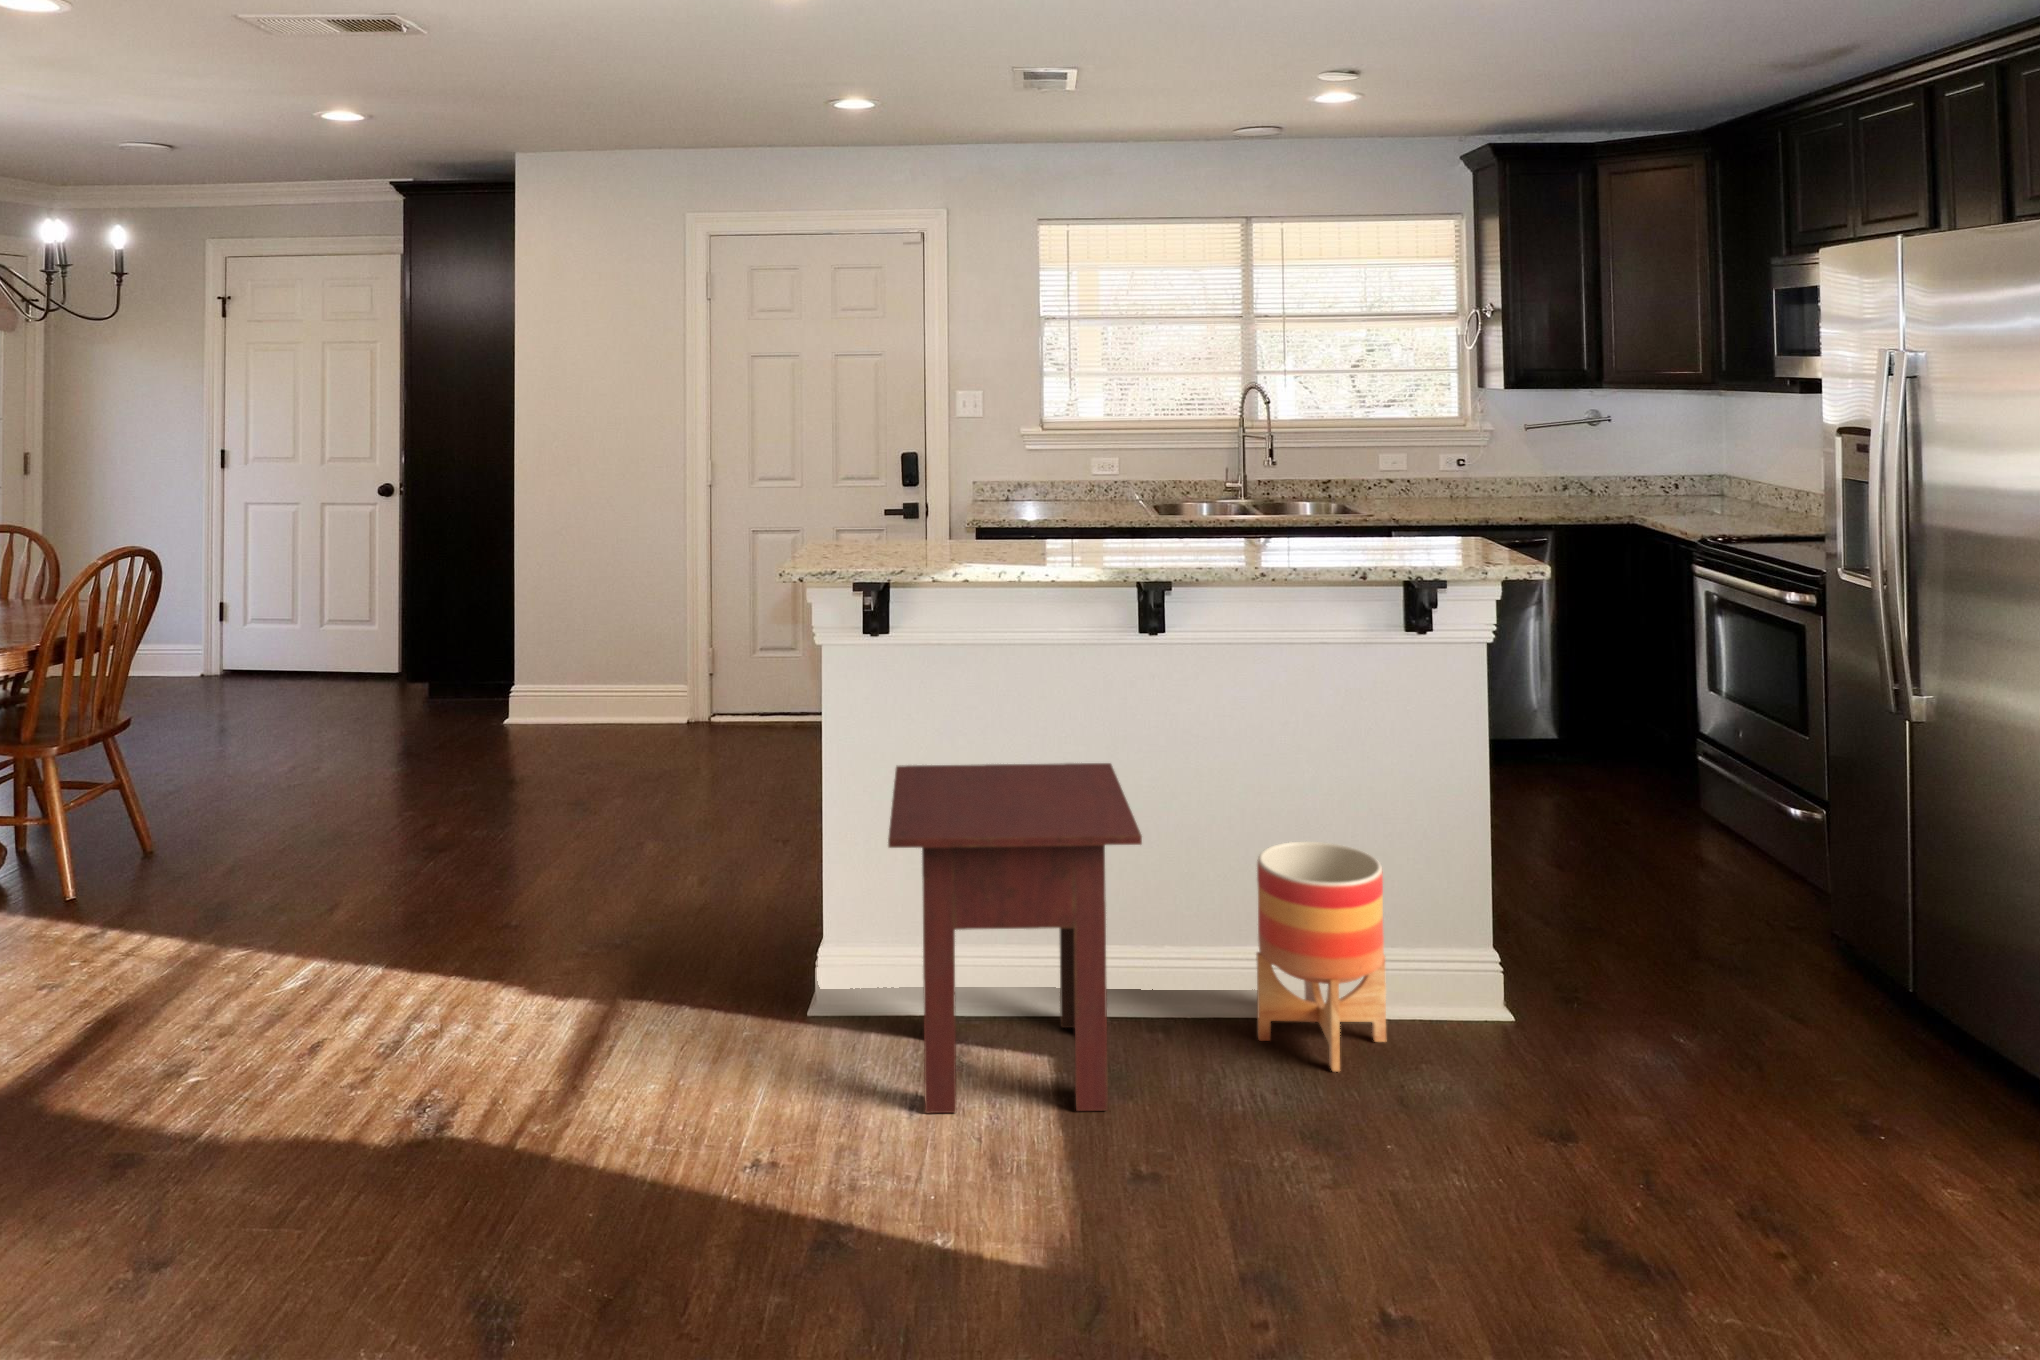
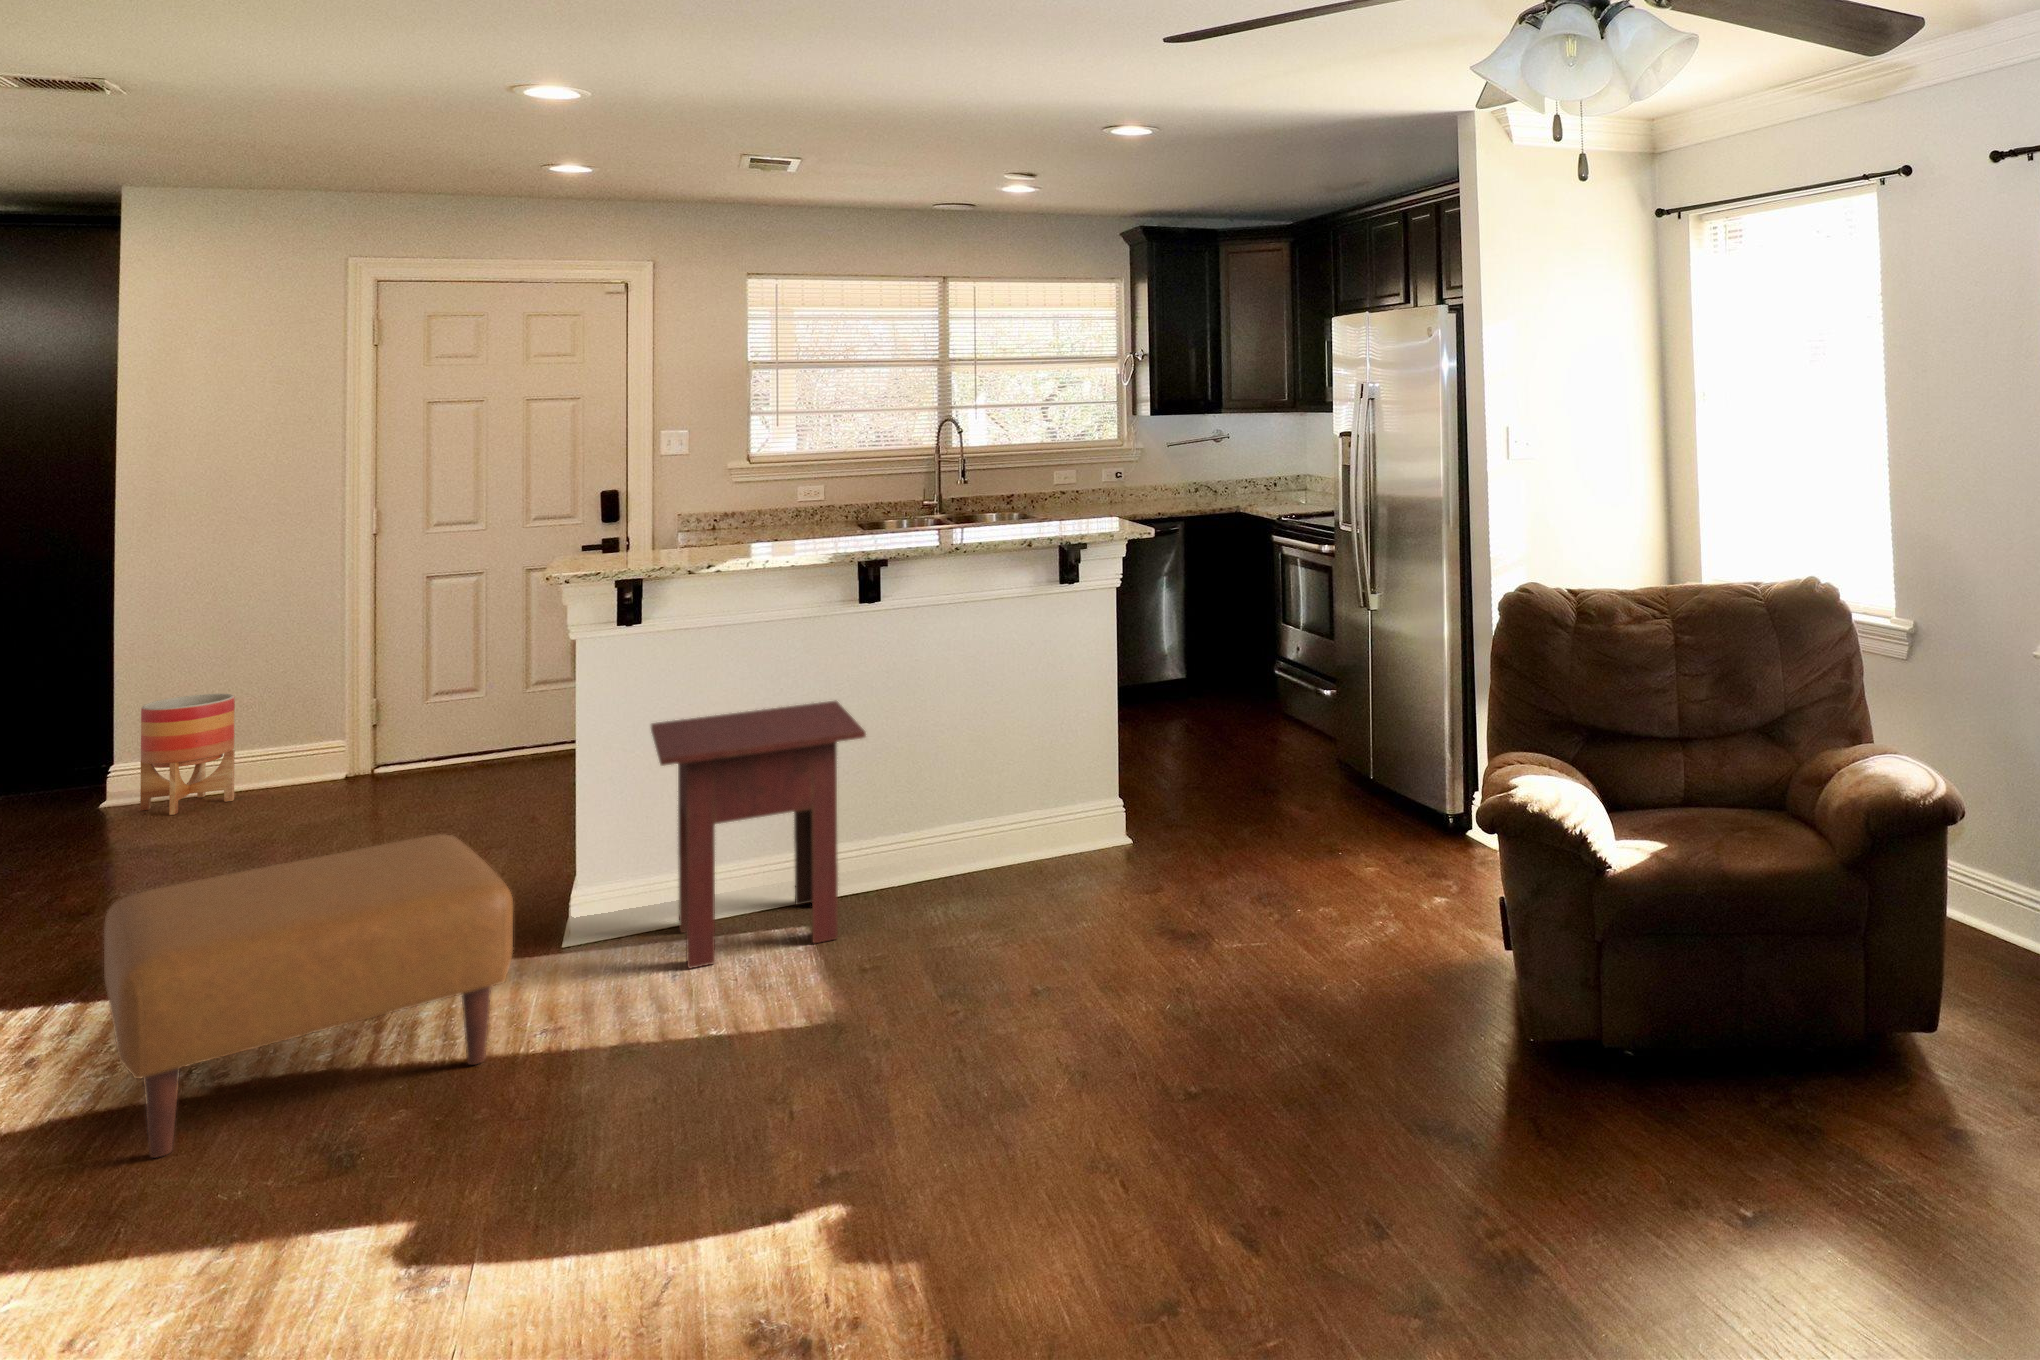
planter: present [1256,842,1386,1072] -> present [140,694,235,815]
ottoman: none [295,879,707,1273] -> present [104,834,513,1158]

